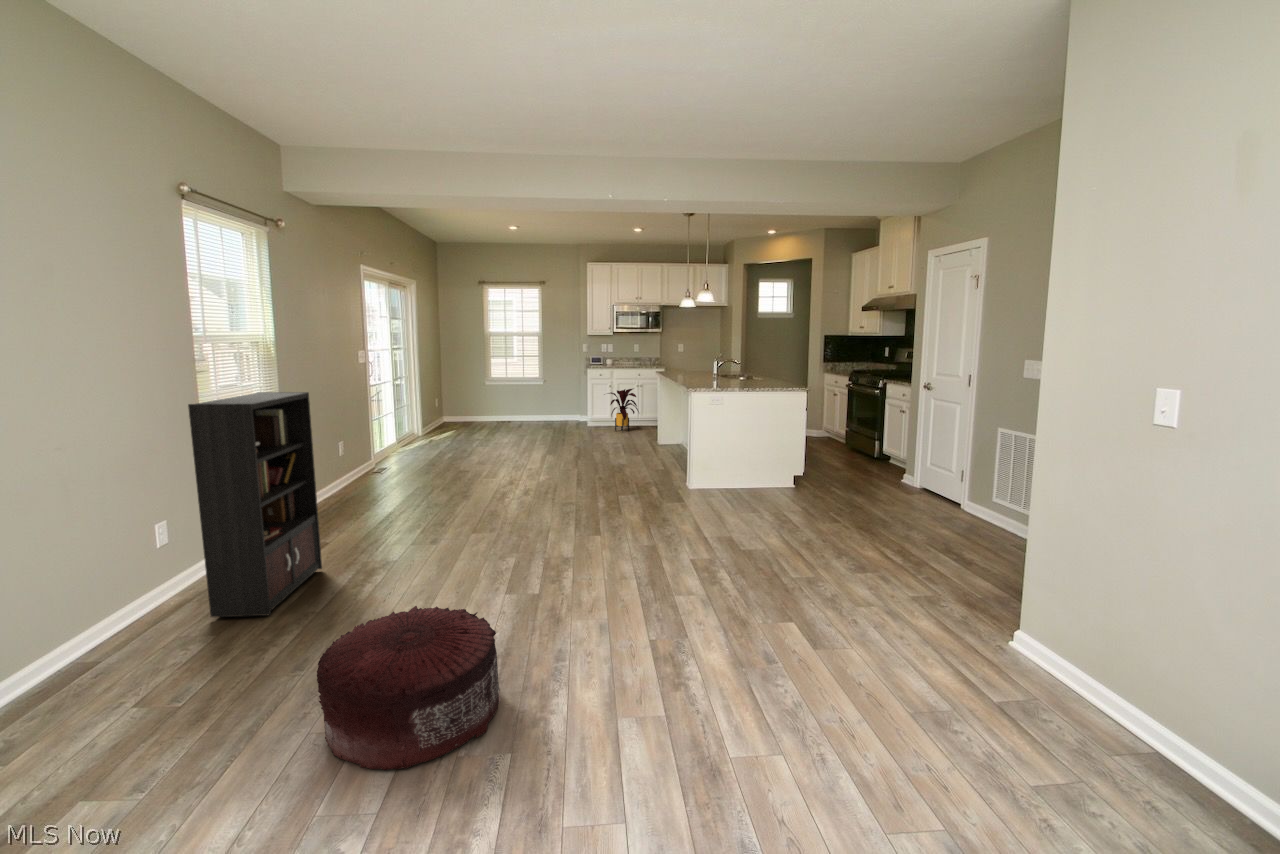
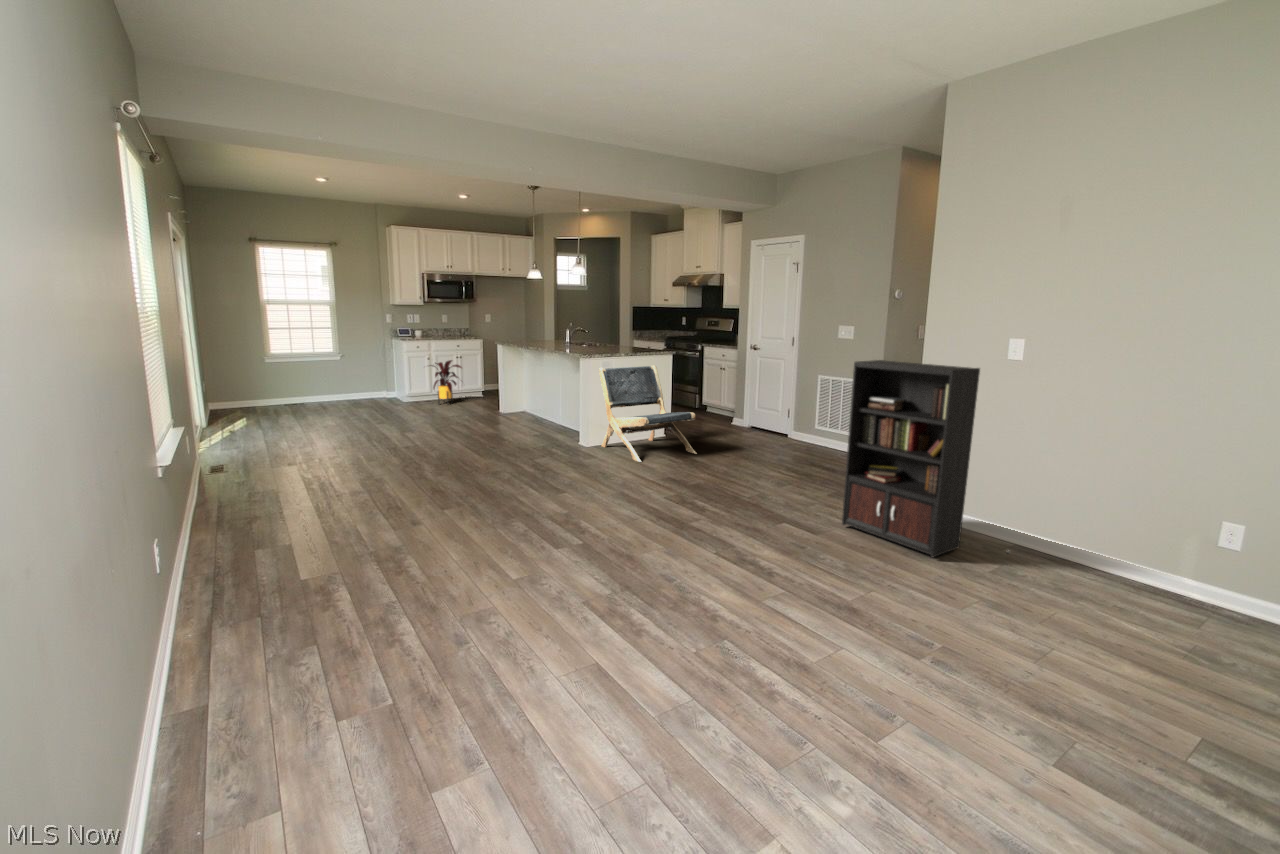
bookcase: present [188,392,322,617] -> present [842,360,1010,557]
lounge chair: none [708,404,807,515] -> present [599,365,697,462]
pouf: present [317,606,501,770] -> none [542,545,689,677]

